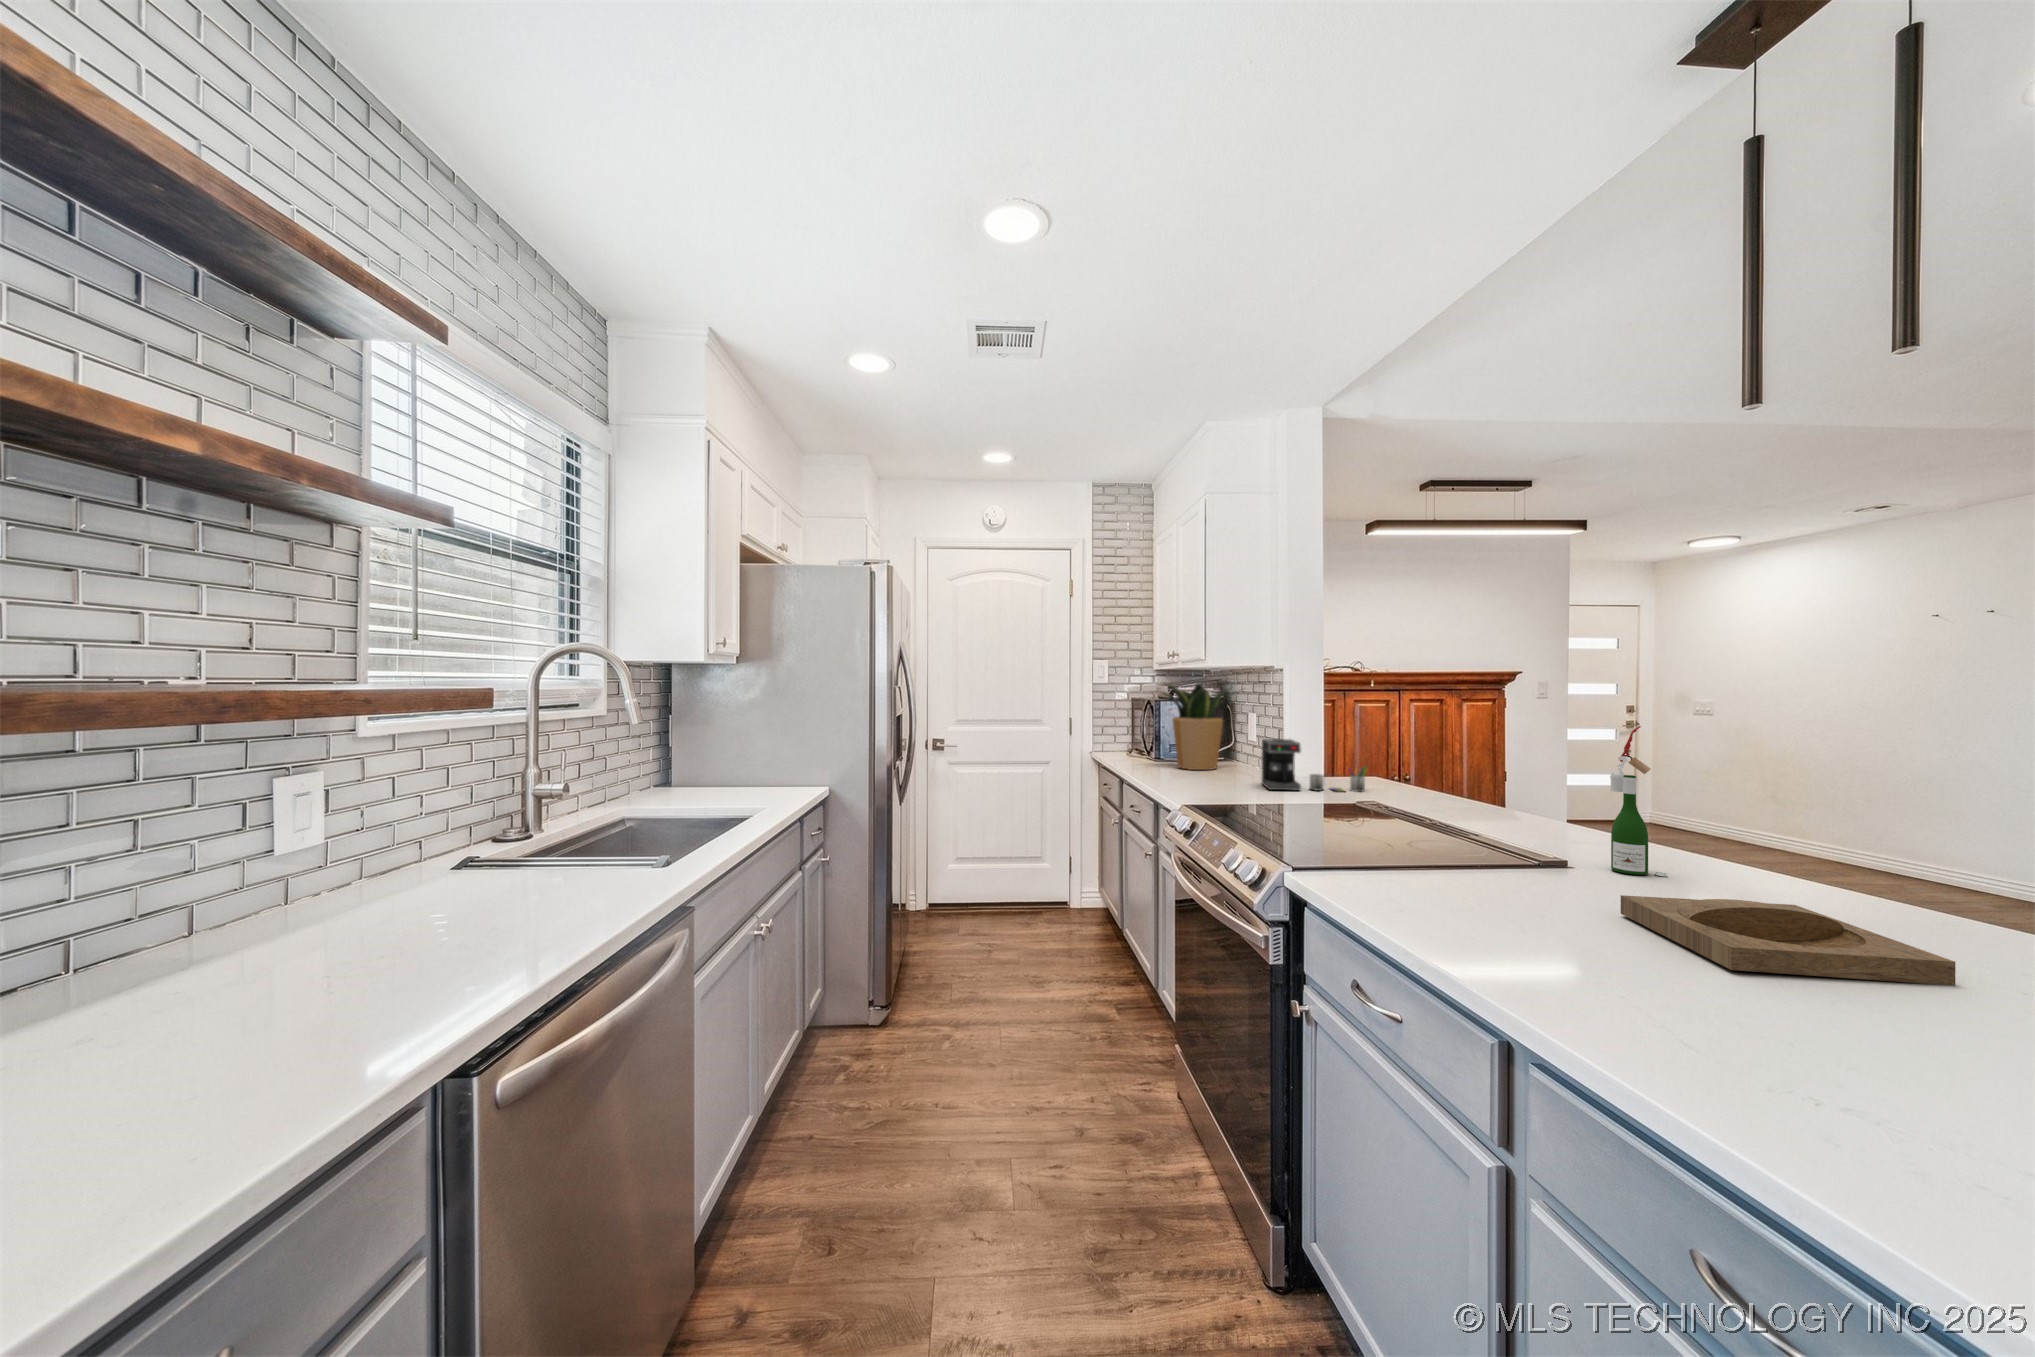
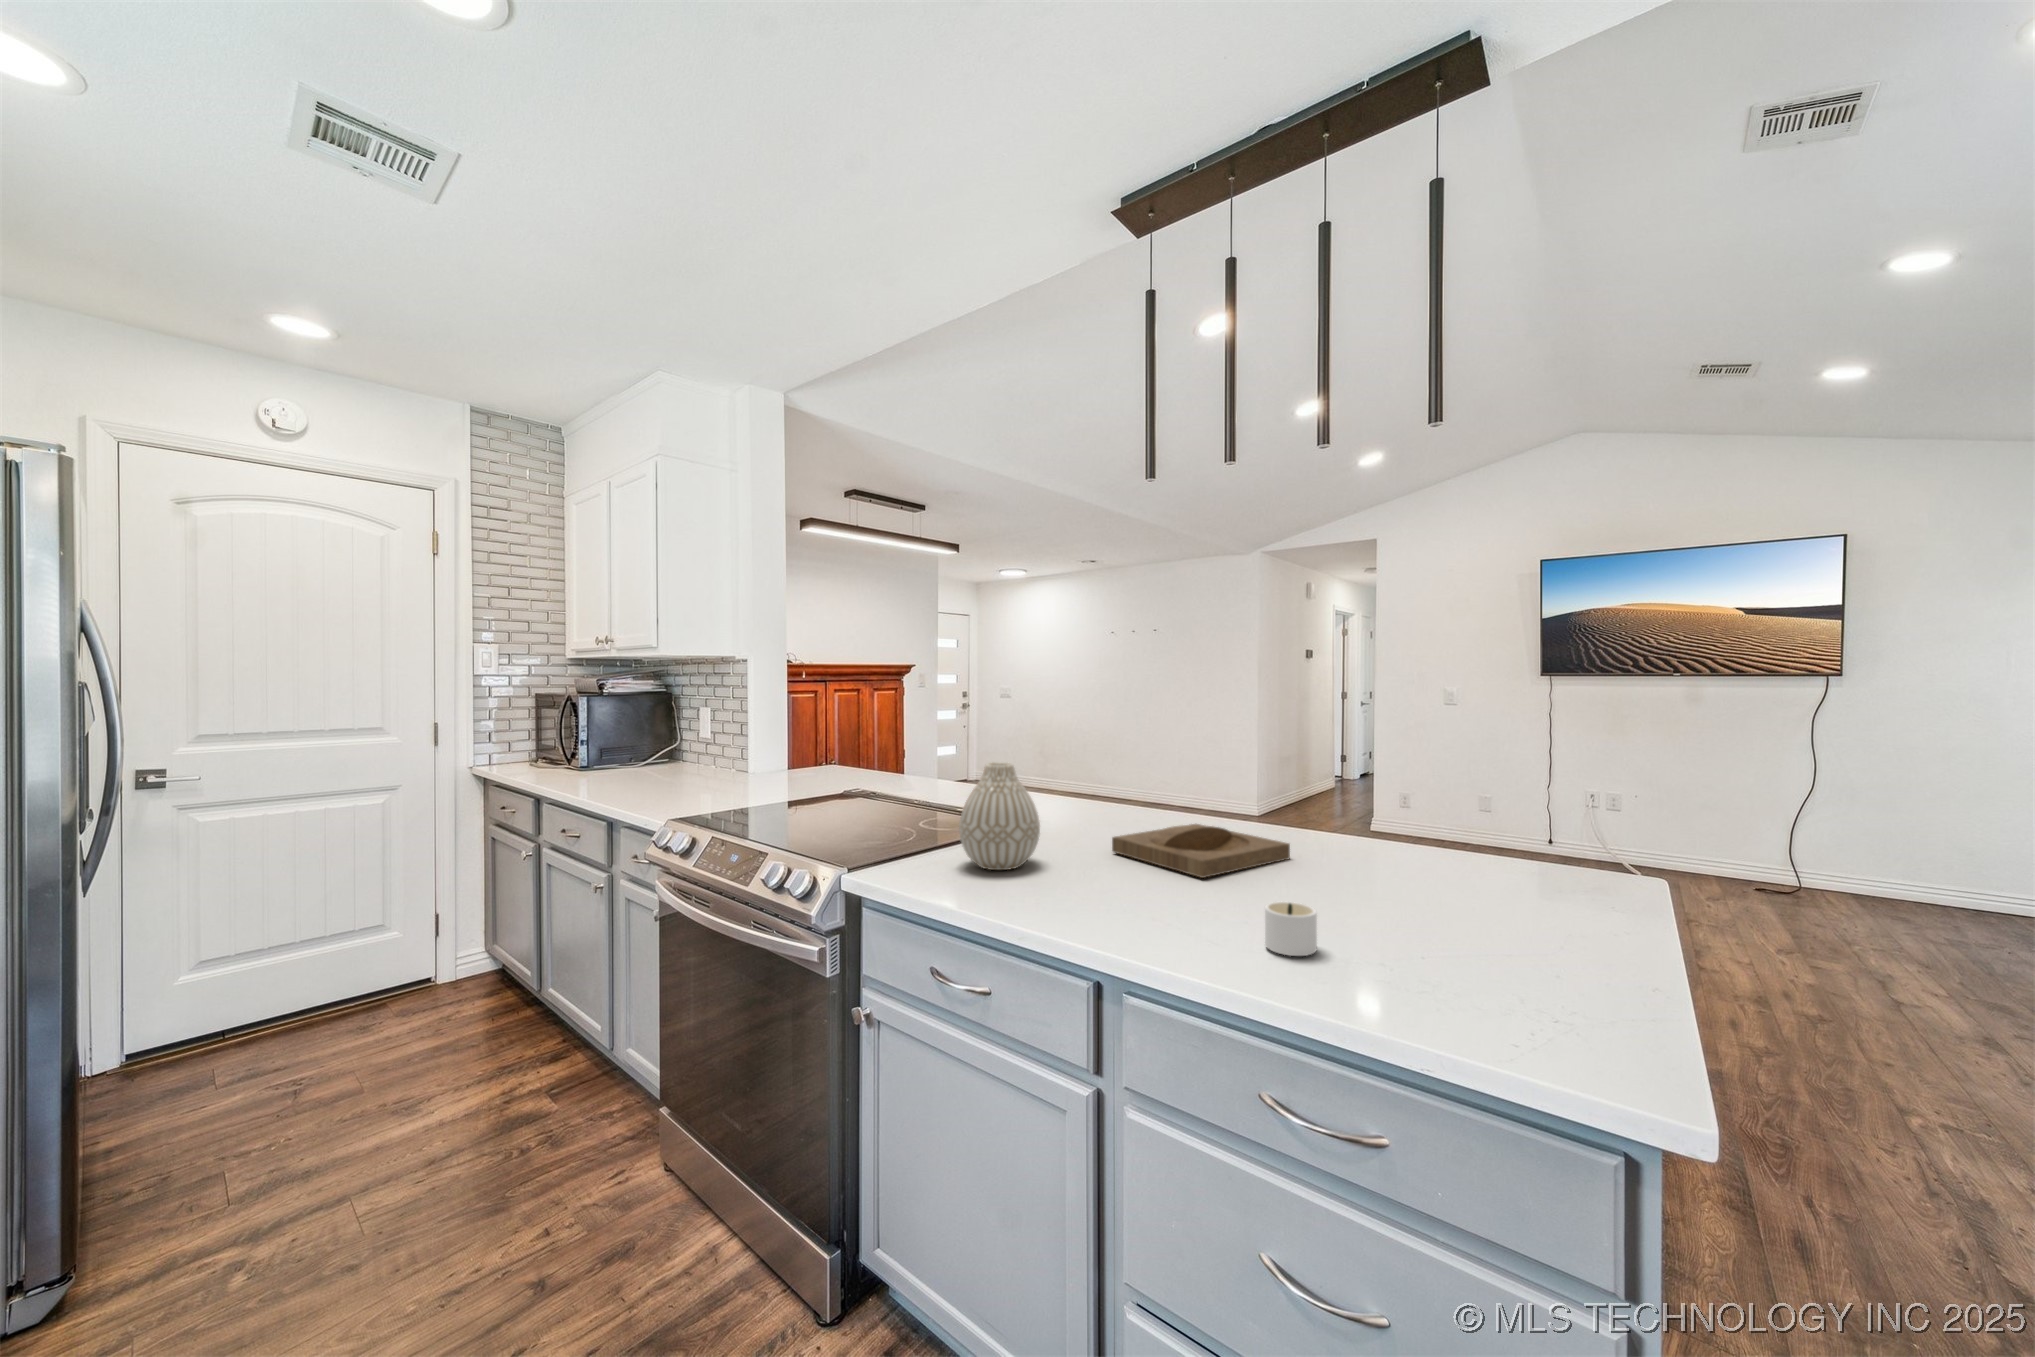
potted plant: present [1162,684,1229,770] -> none [582,671,699,777]
wine bottle: present [1610,726,1668,876] -> none [1072,700,1108,820]
coffee maker: present [1262,739,1368,792] -> none [733,732,843,788]
vase: none [1405,787,1506,904] -> present [959,762,1040,870]
candle: none [1731,1011,1864,1118] -> present [1265,902,1317,956]

